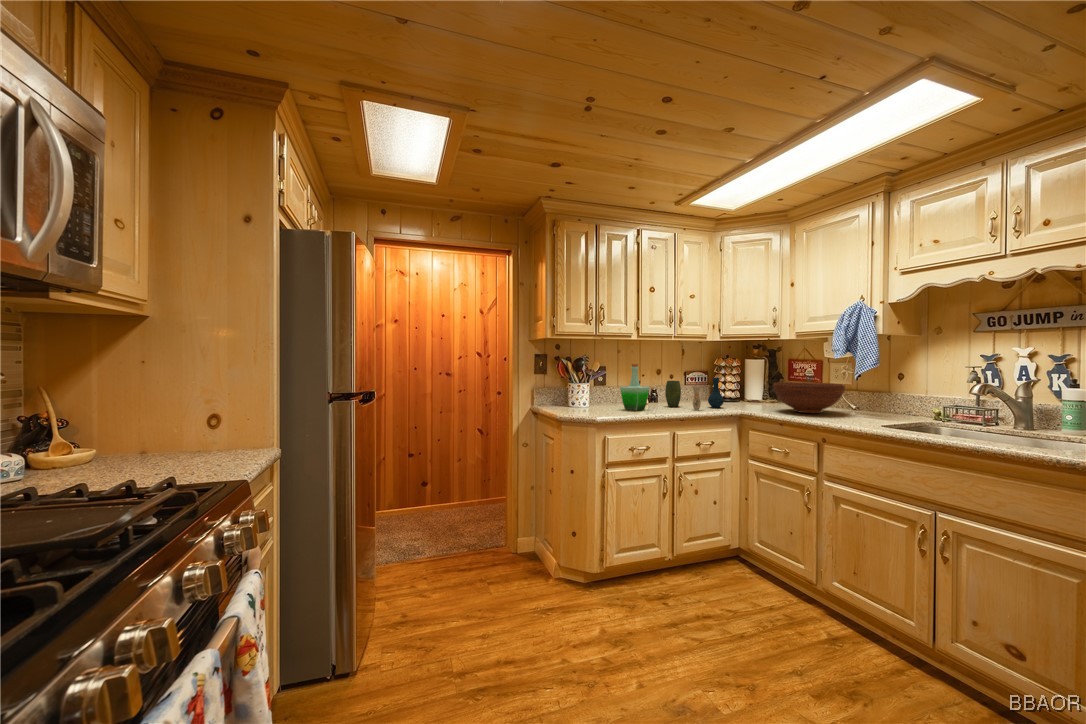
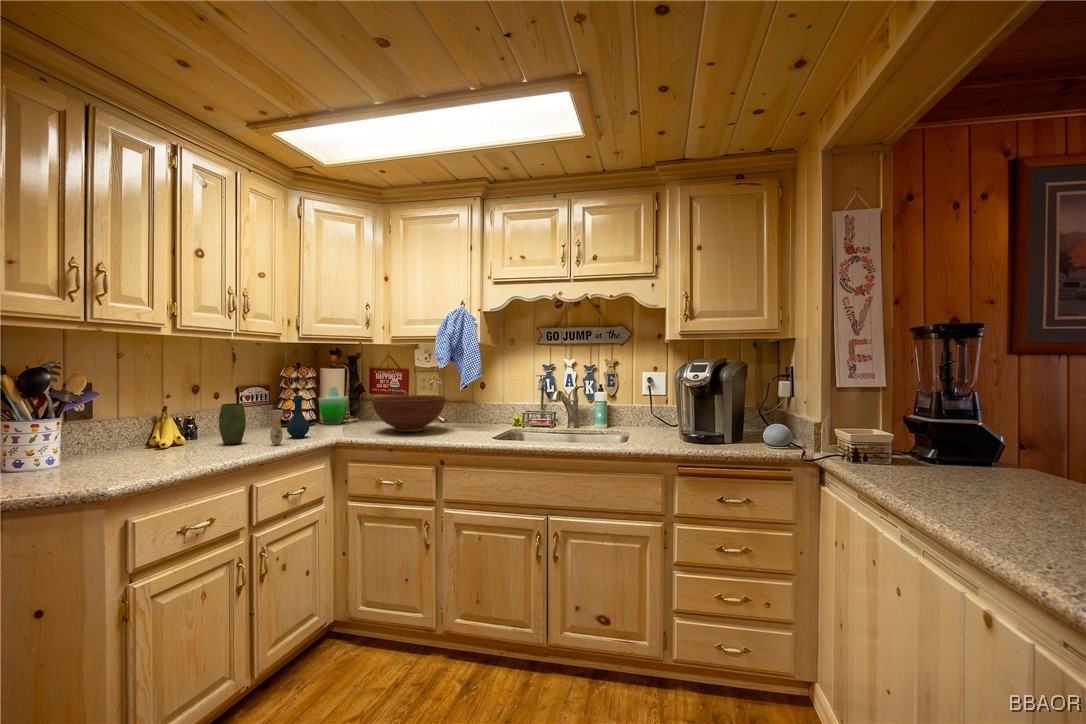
bottle: present [620,364,649,411] -> present [318,387,348,424]

